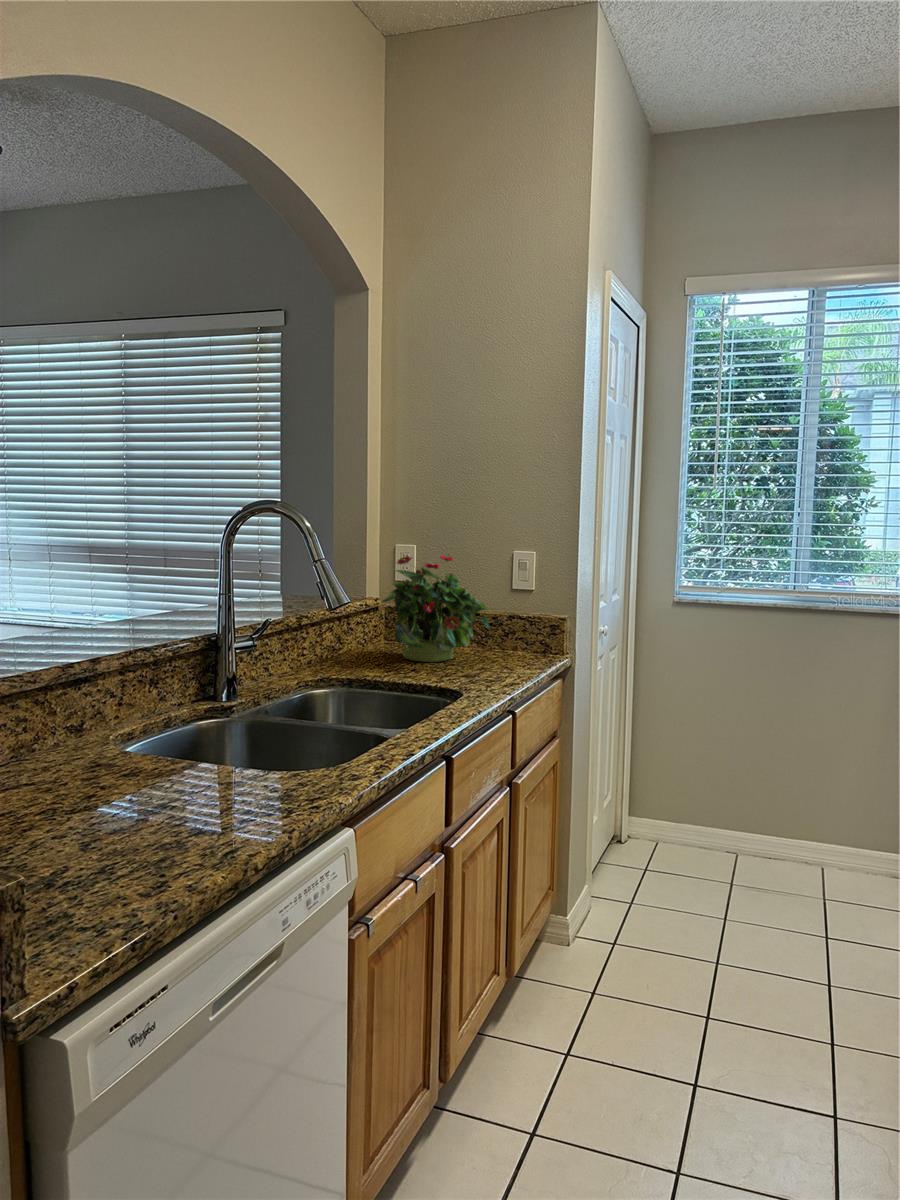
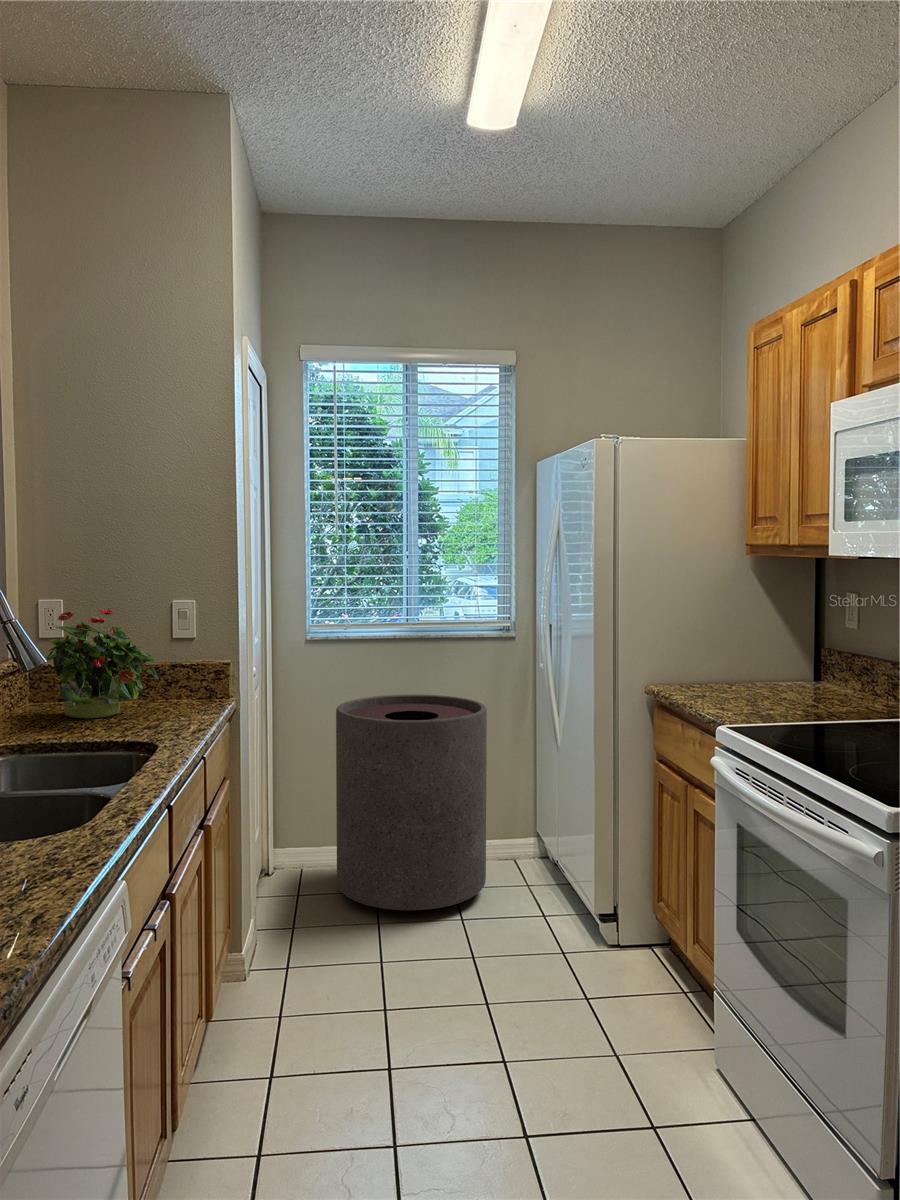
trash can: none [687,668,879,916] -> present [336,694,487,910]

